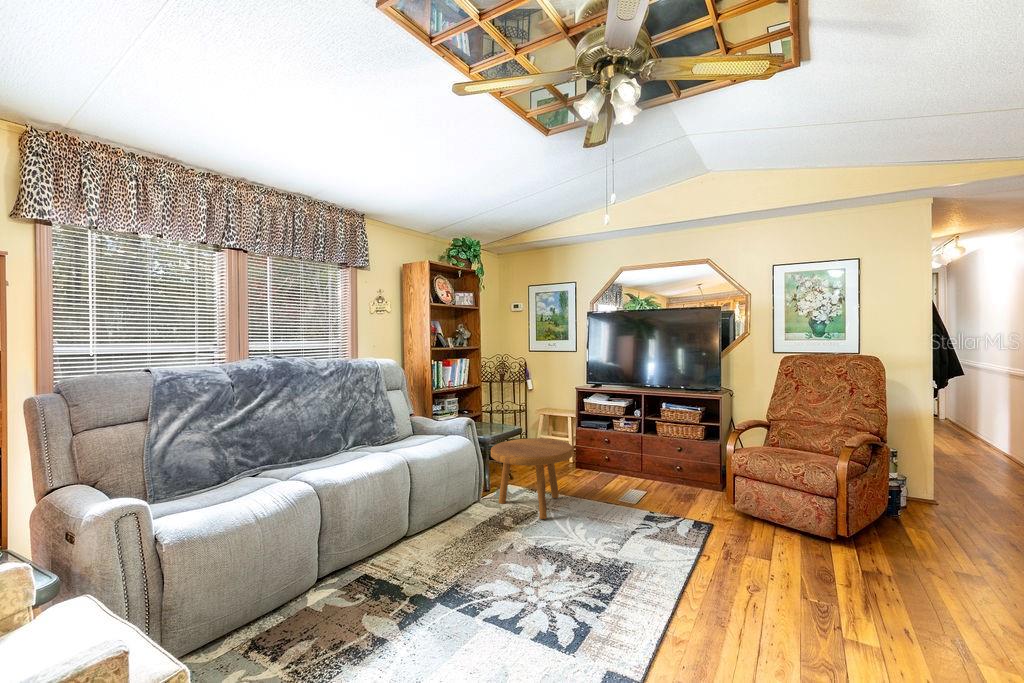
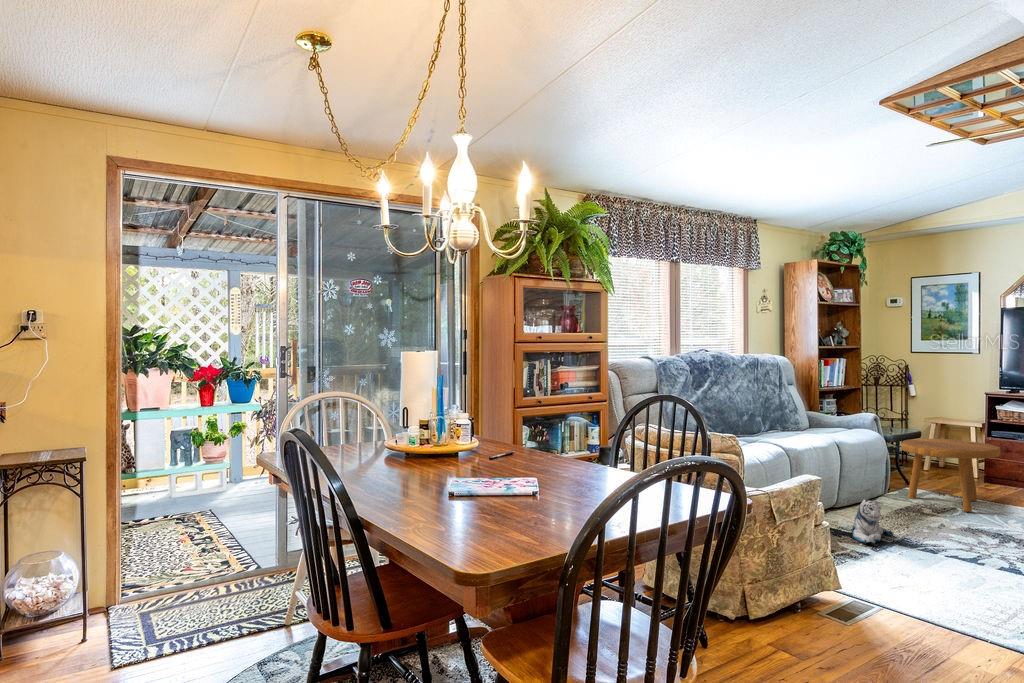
plush toy: none [383,552,438,622] -> present [851,500,893,544]

